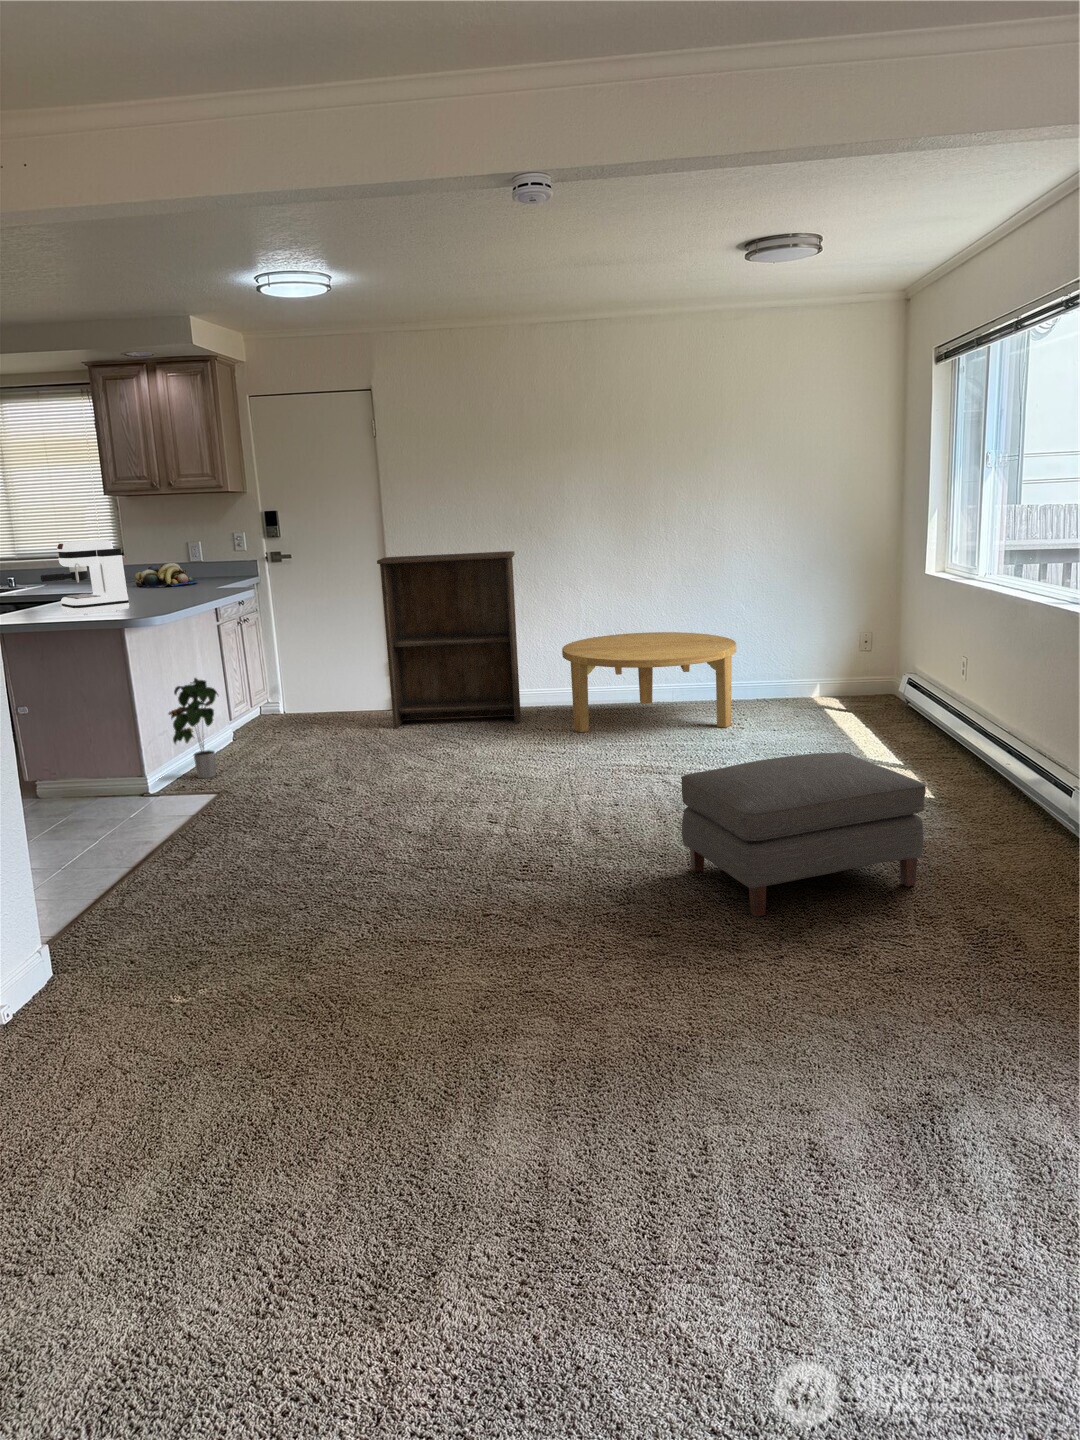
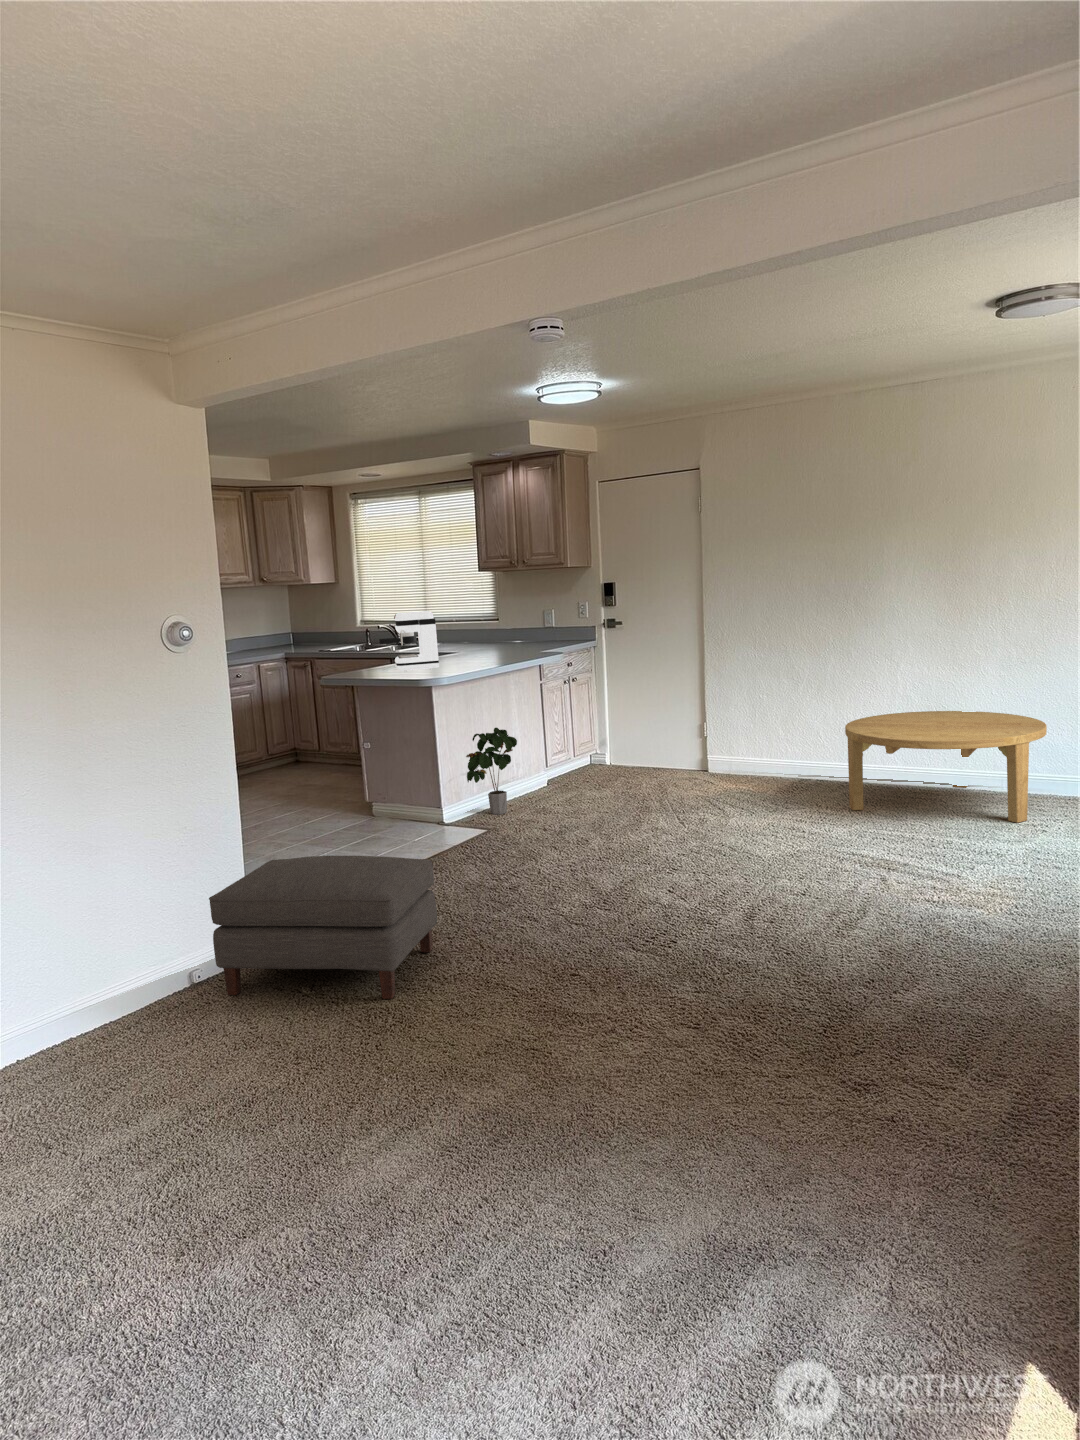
bookshelf: present [377,551,521,728] -> none [675,622,815,794]
fruit bowl: present [135,563,197,588] -> none [492,628,541,649]
ottoman: present [681,752,926,917] -> present [209,856,437,999]

